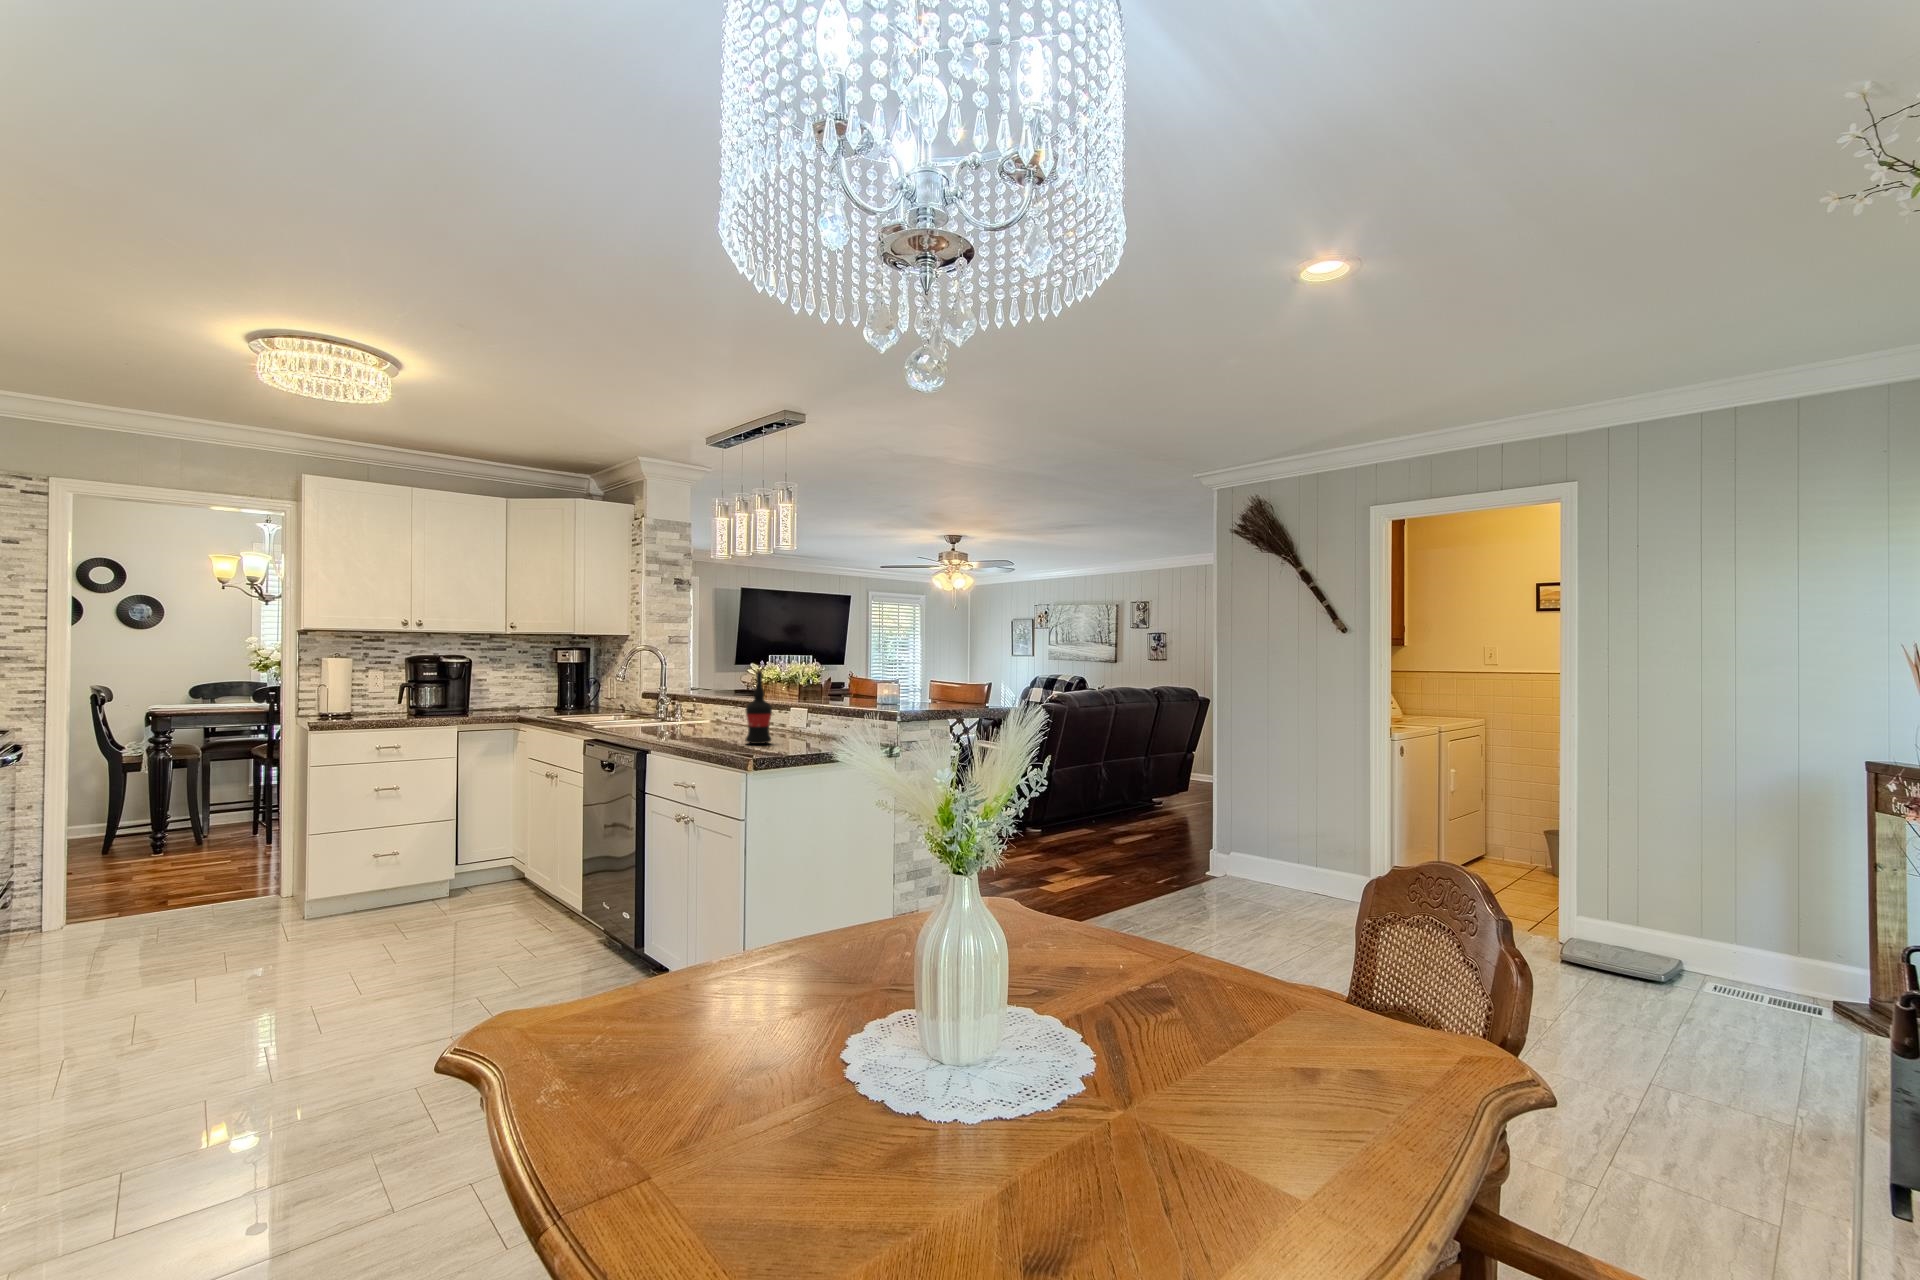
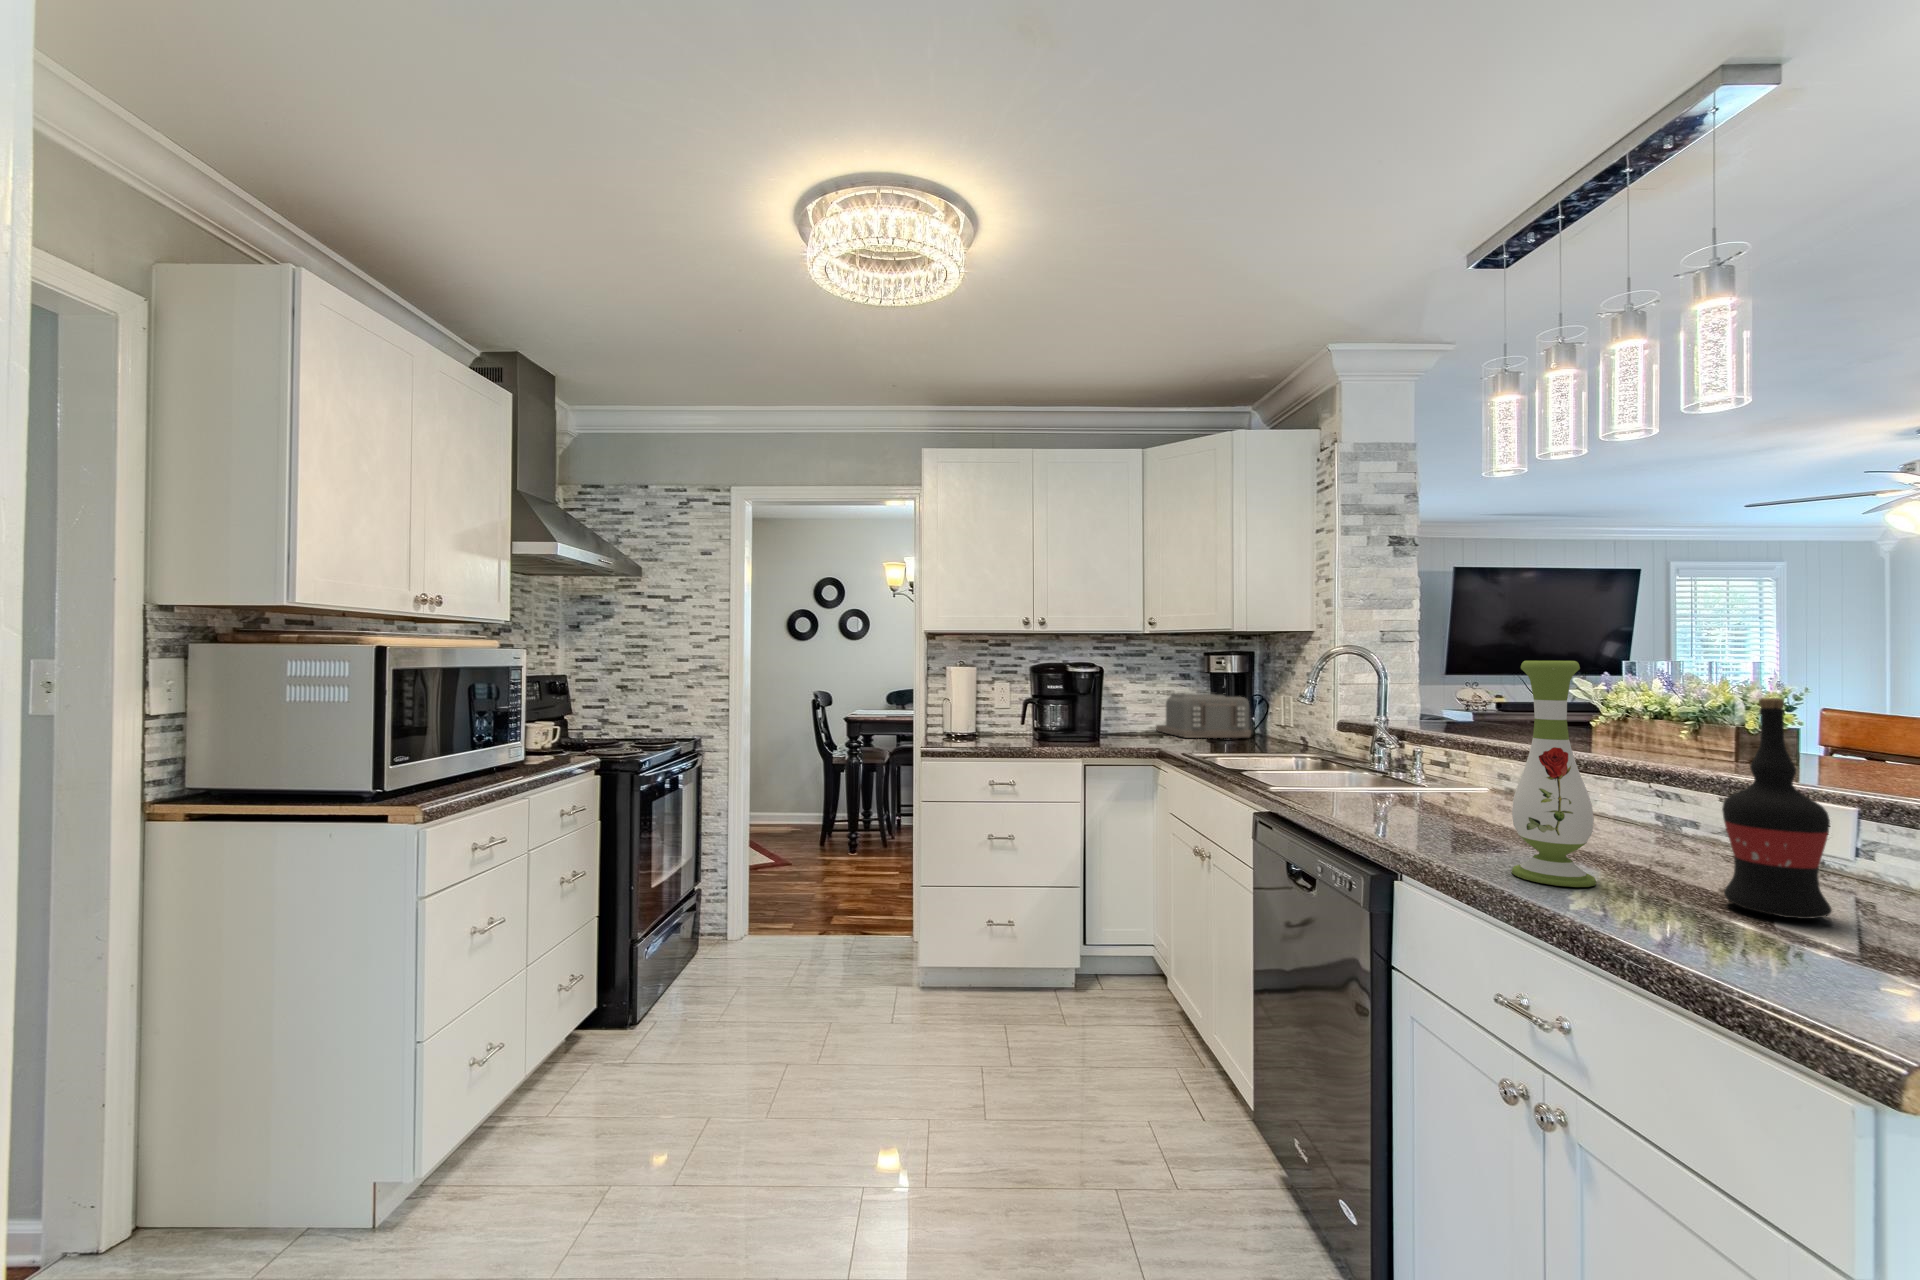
vase: none [682,656,711,744] -> present [1511,661,1596,887]
toaster: none [513,677,587,710] -> present [1156,693,1251,738]

